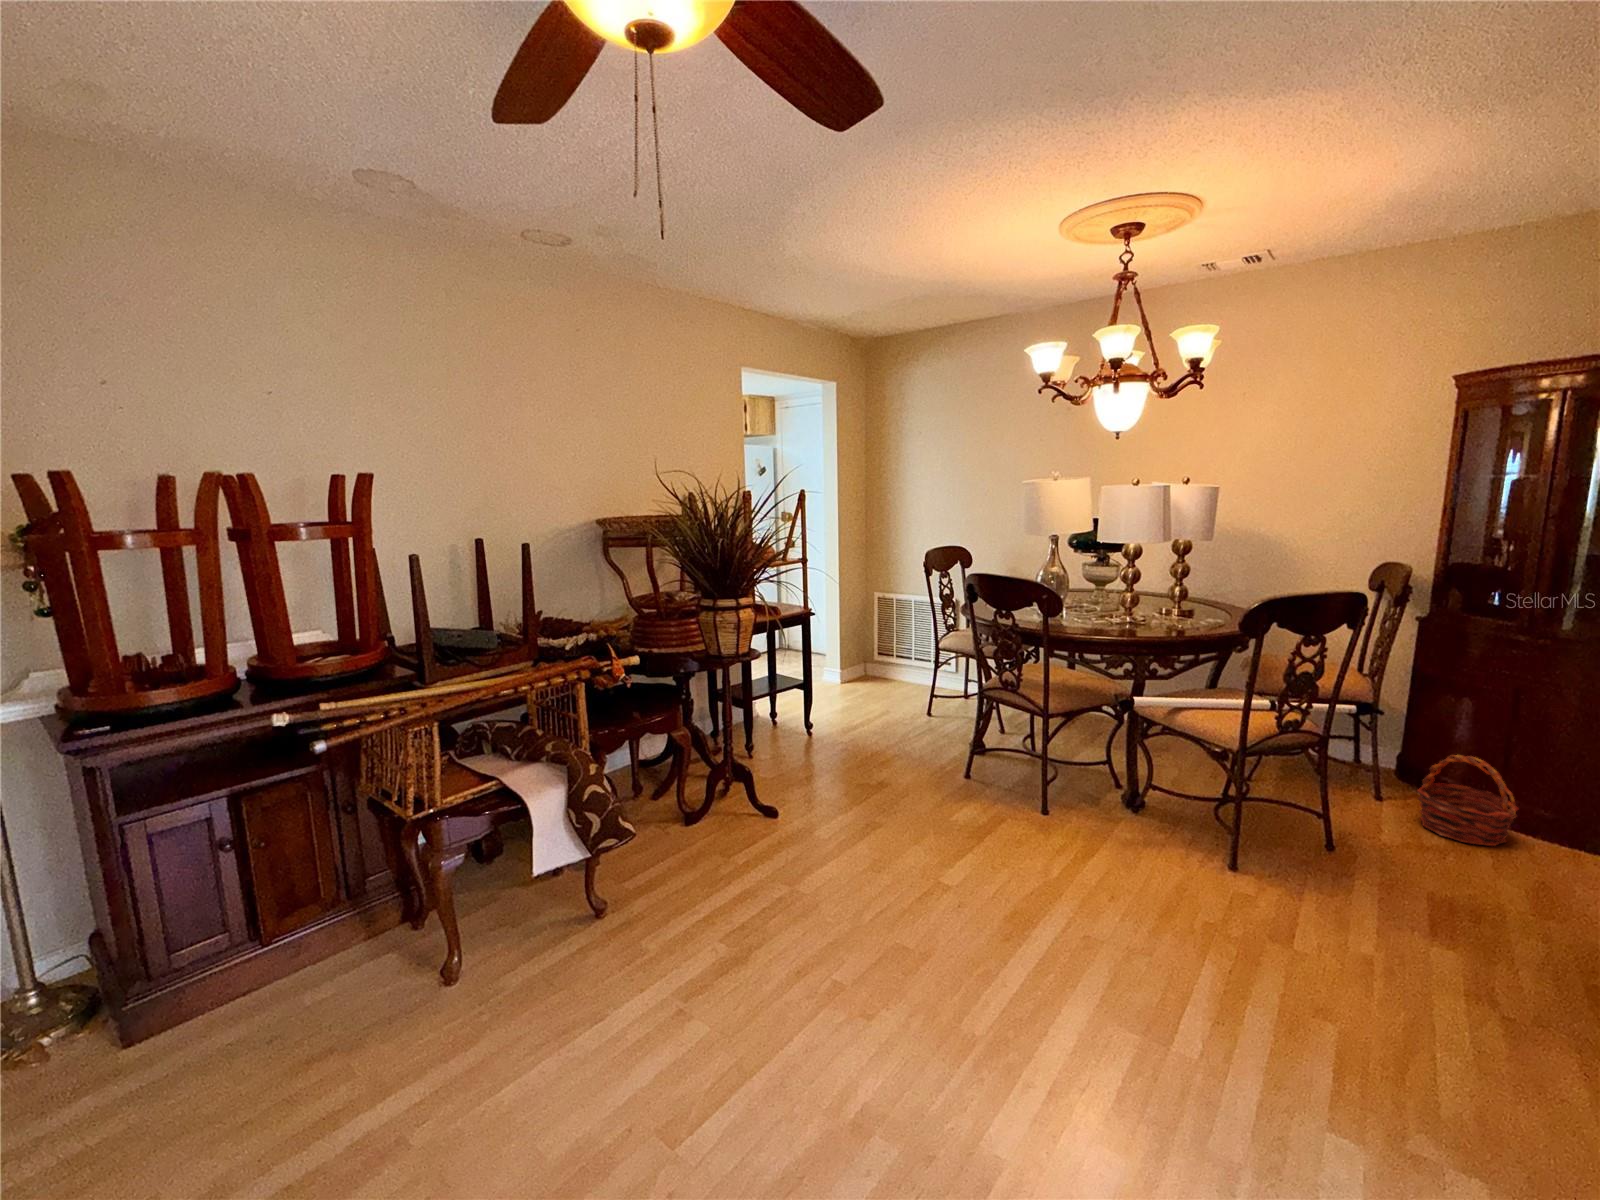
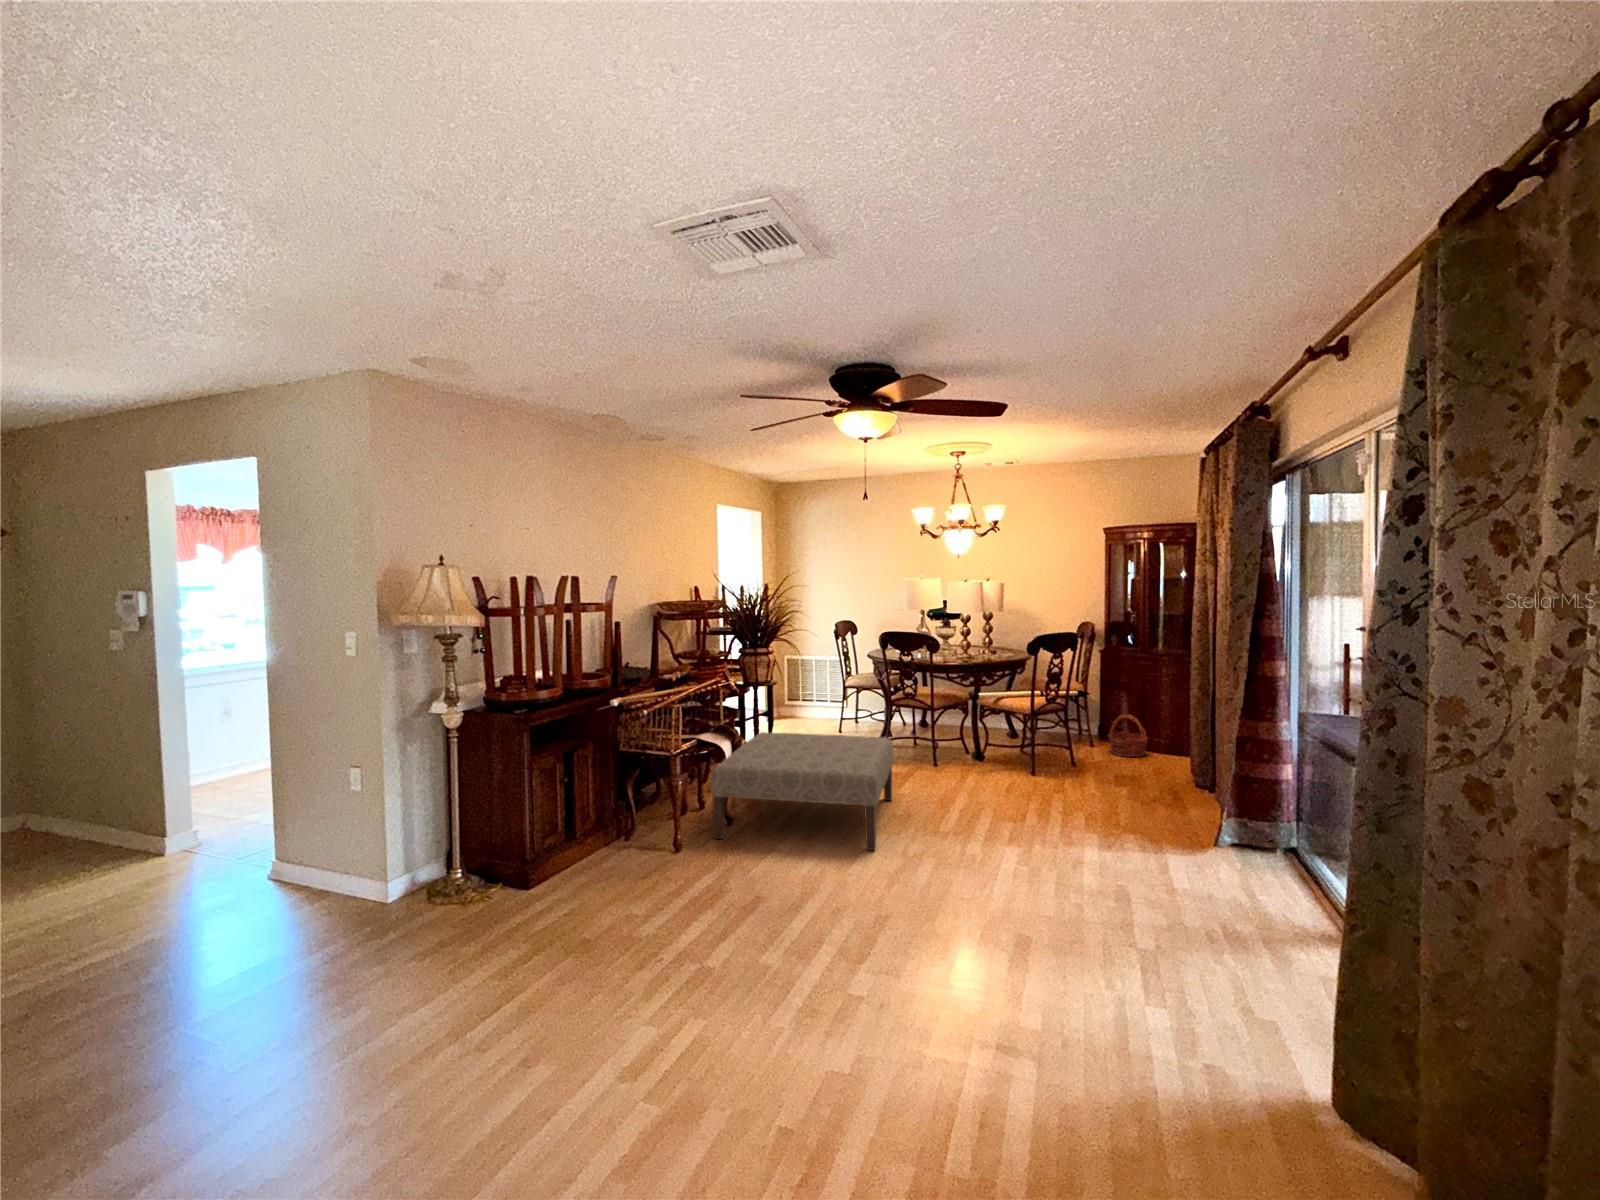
ottoman: none [505,746,919,1092] -> present [711,732,893,850]

